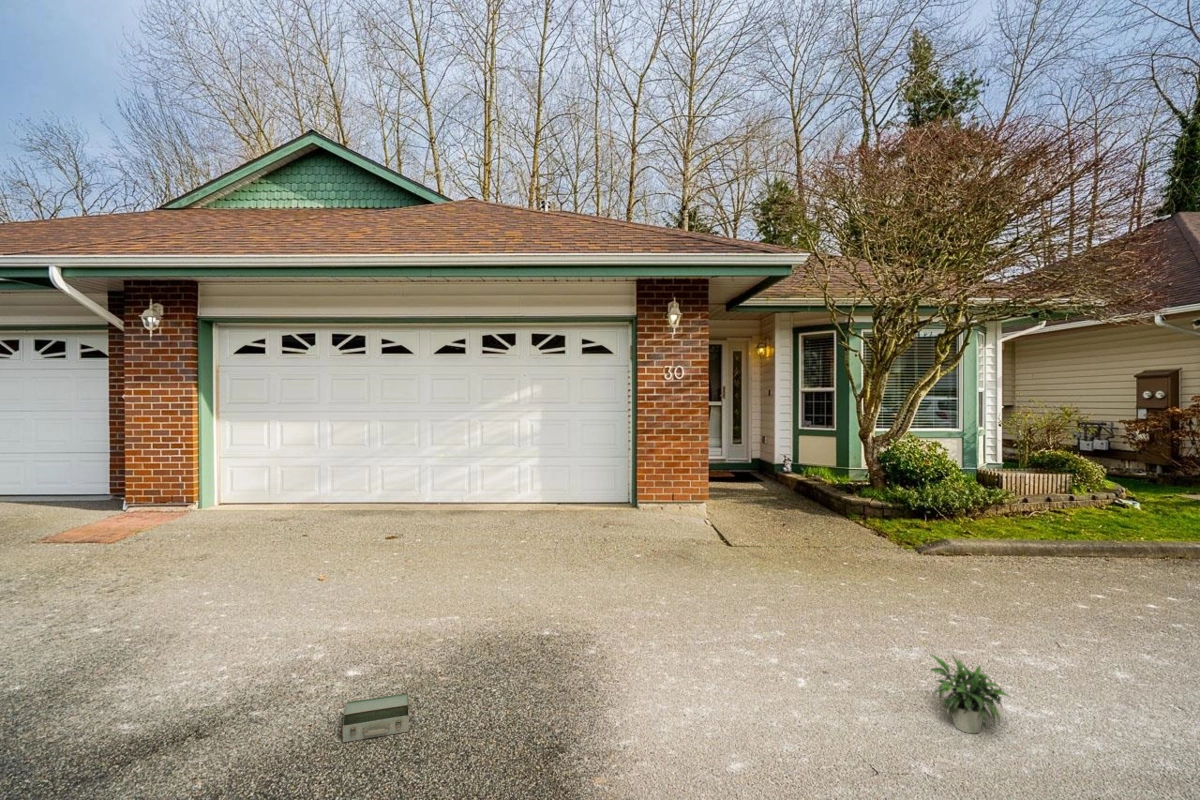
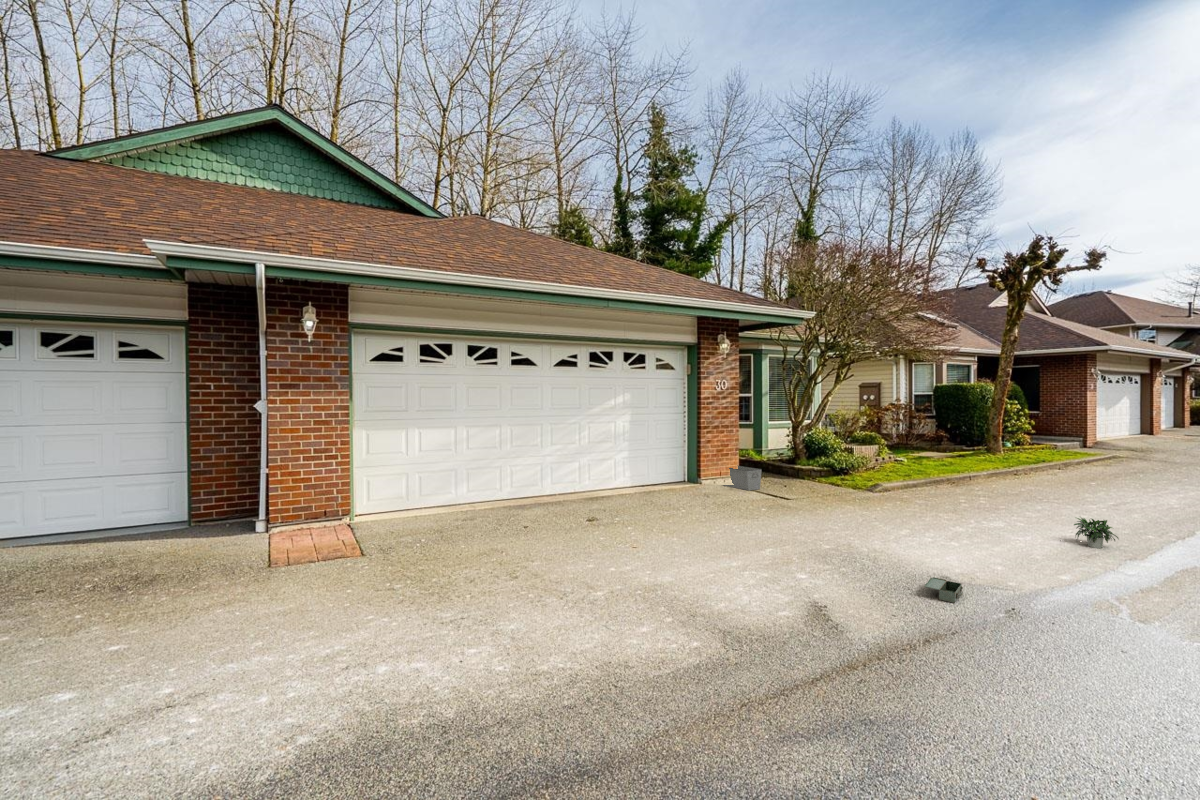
storage bin: none [667,488,706,525] -> present [723,466,762,490]

